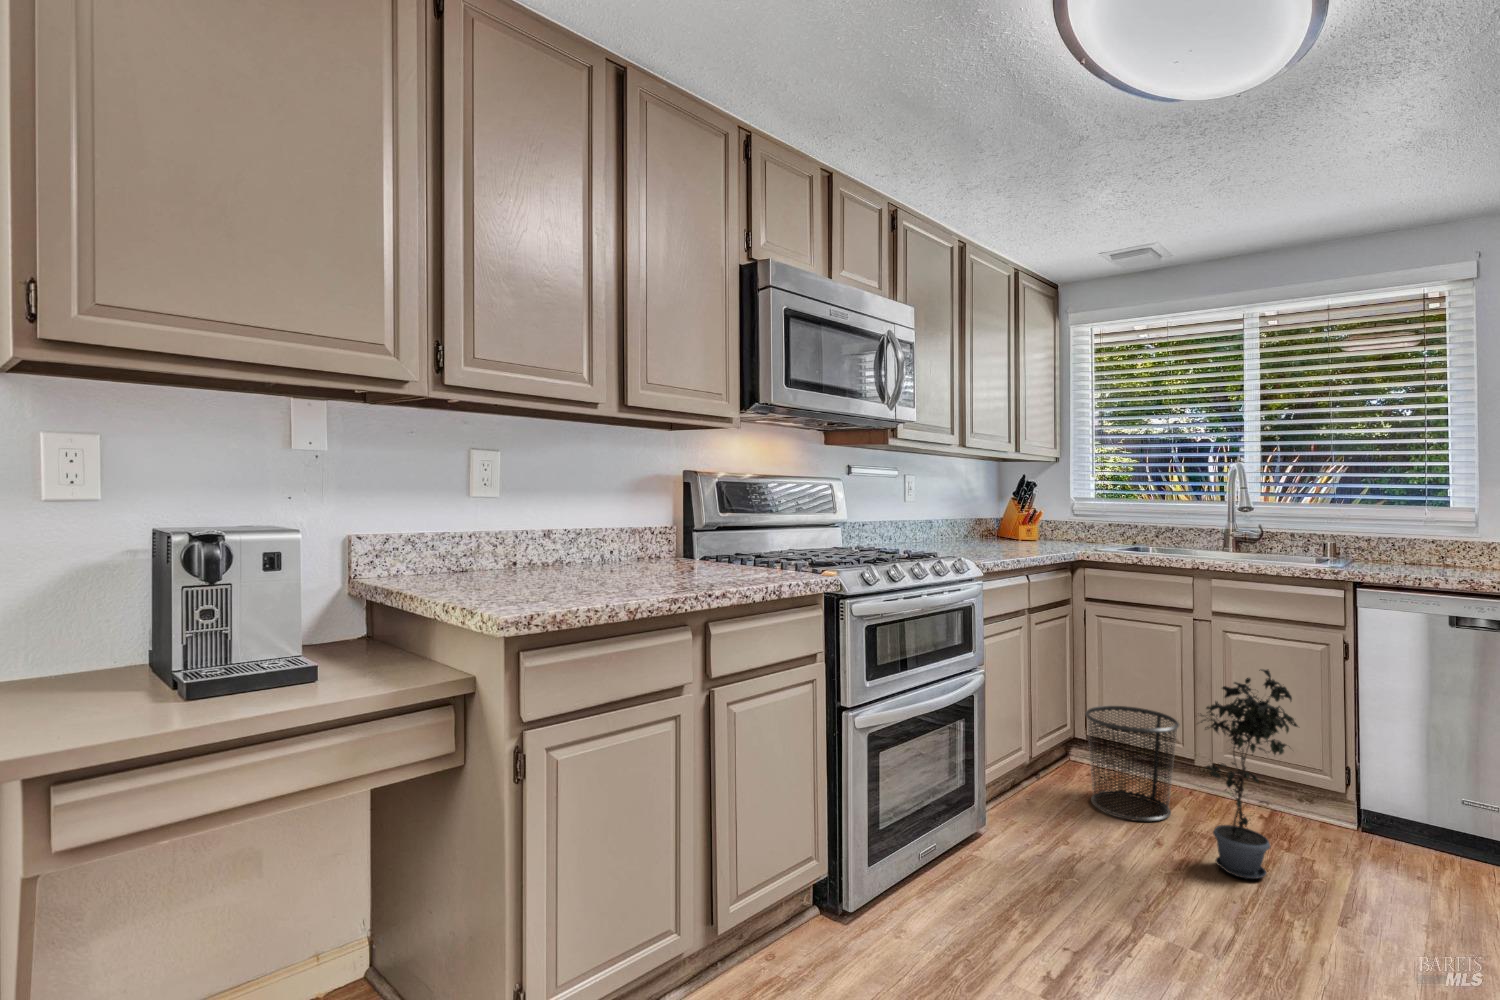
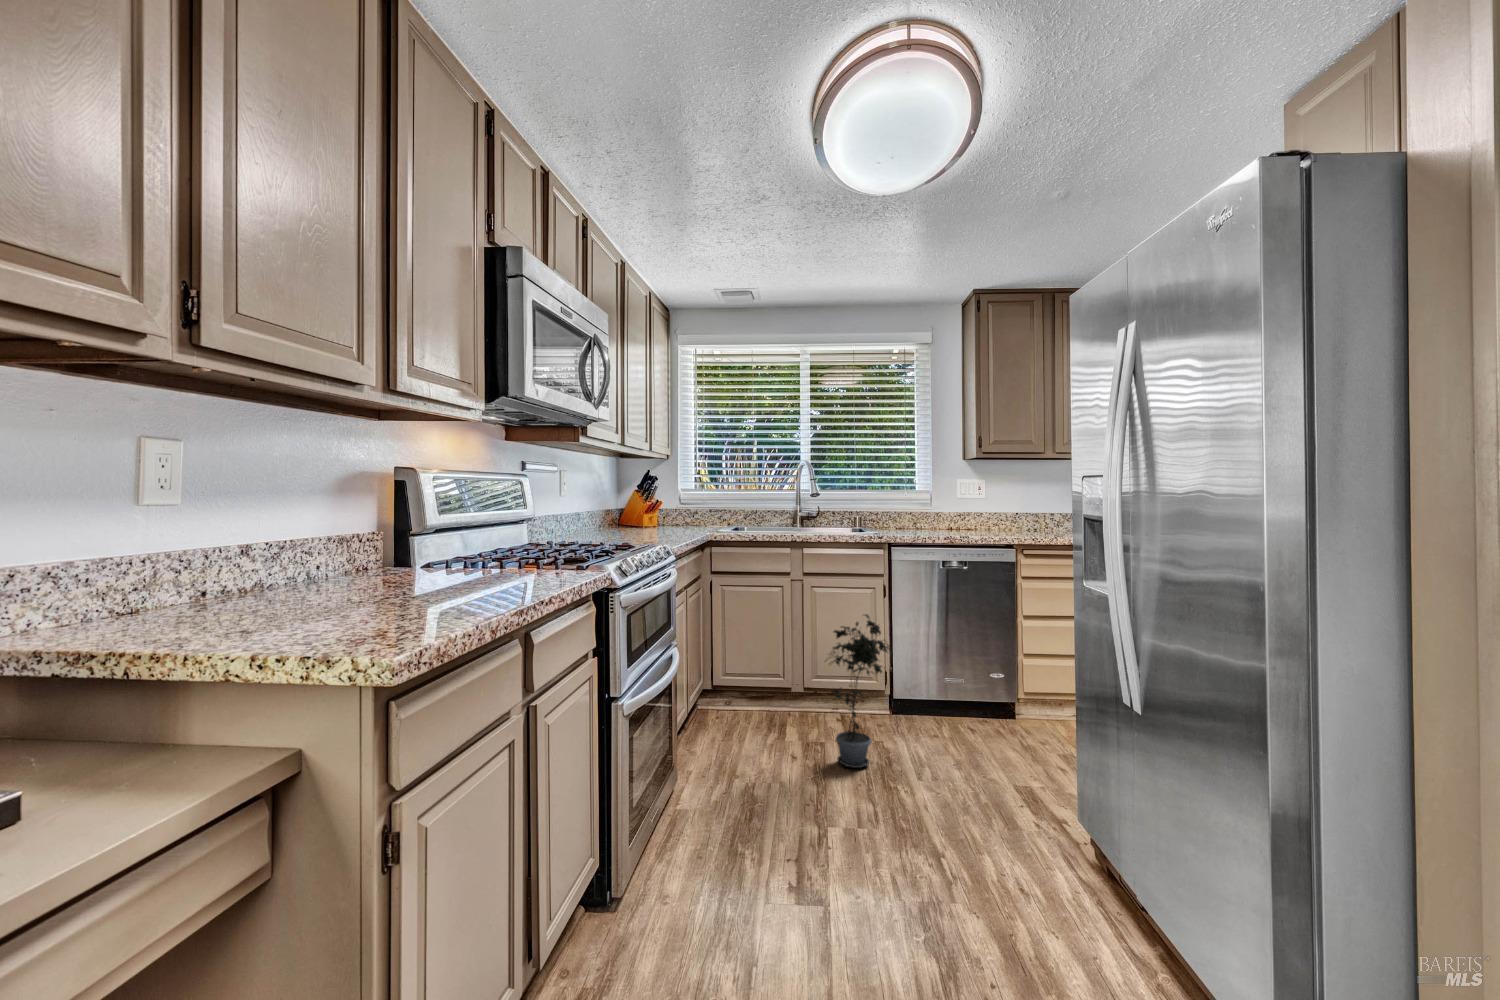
waste bin: present [1085,706,1179,822] -> none [728,656,796,746]

